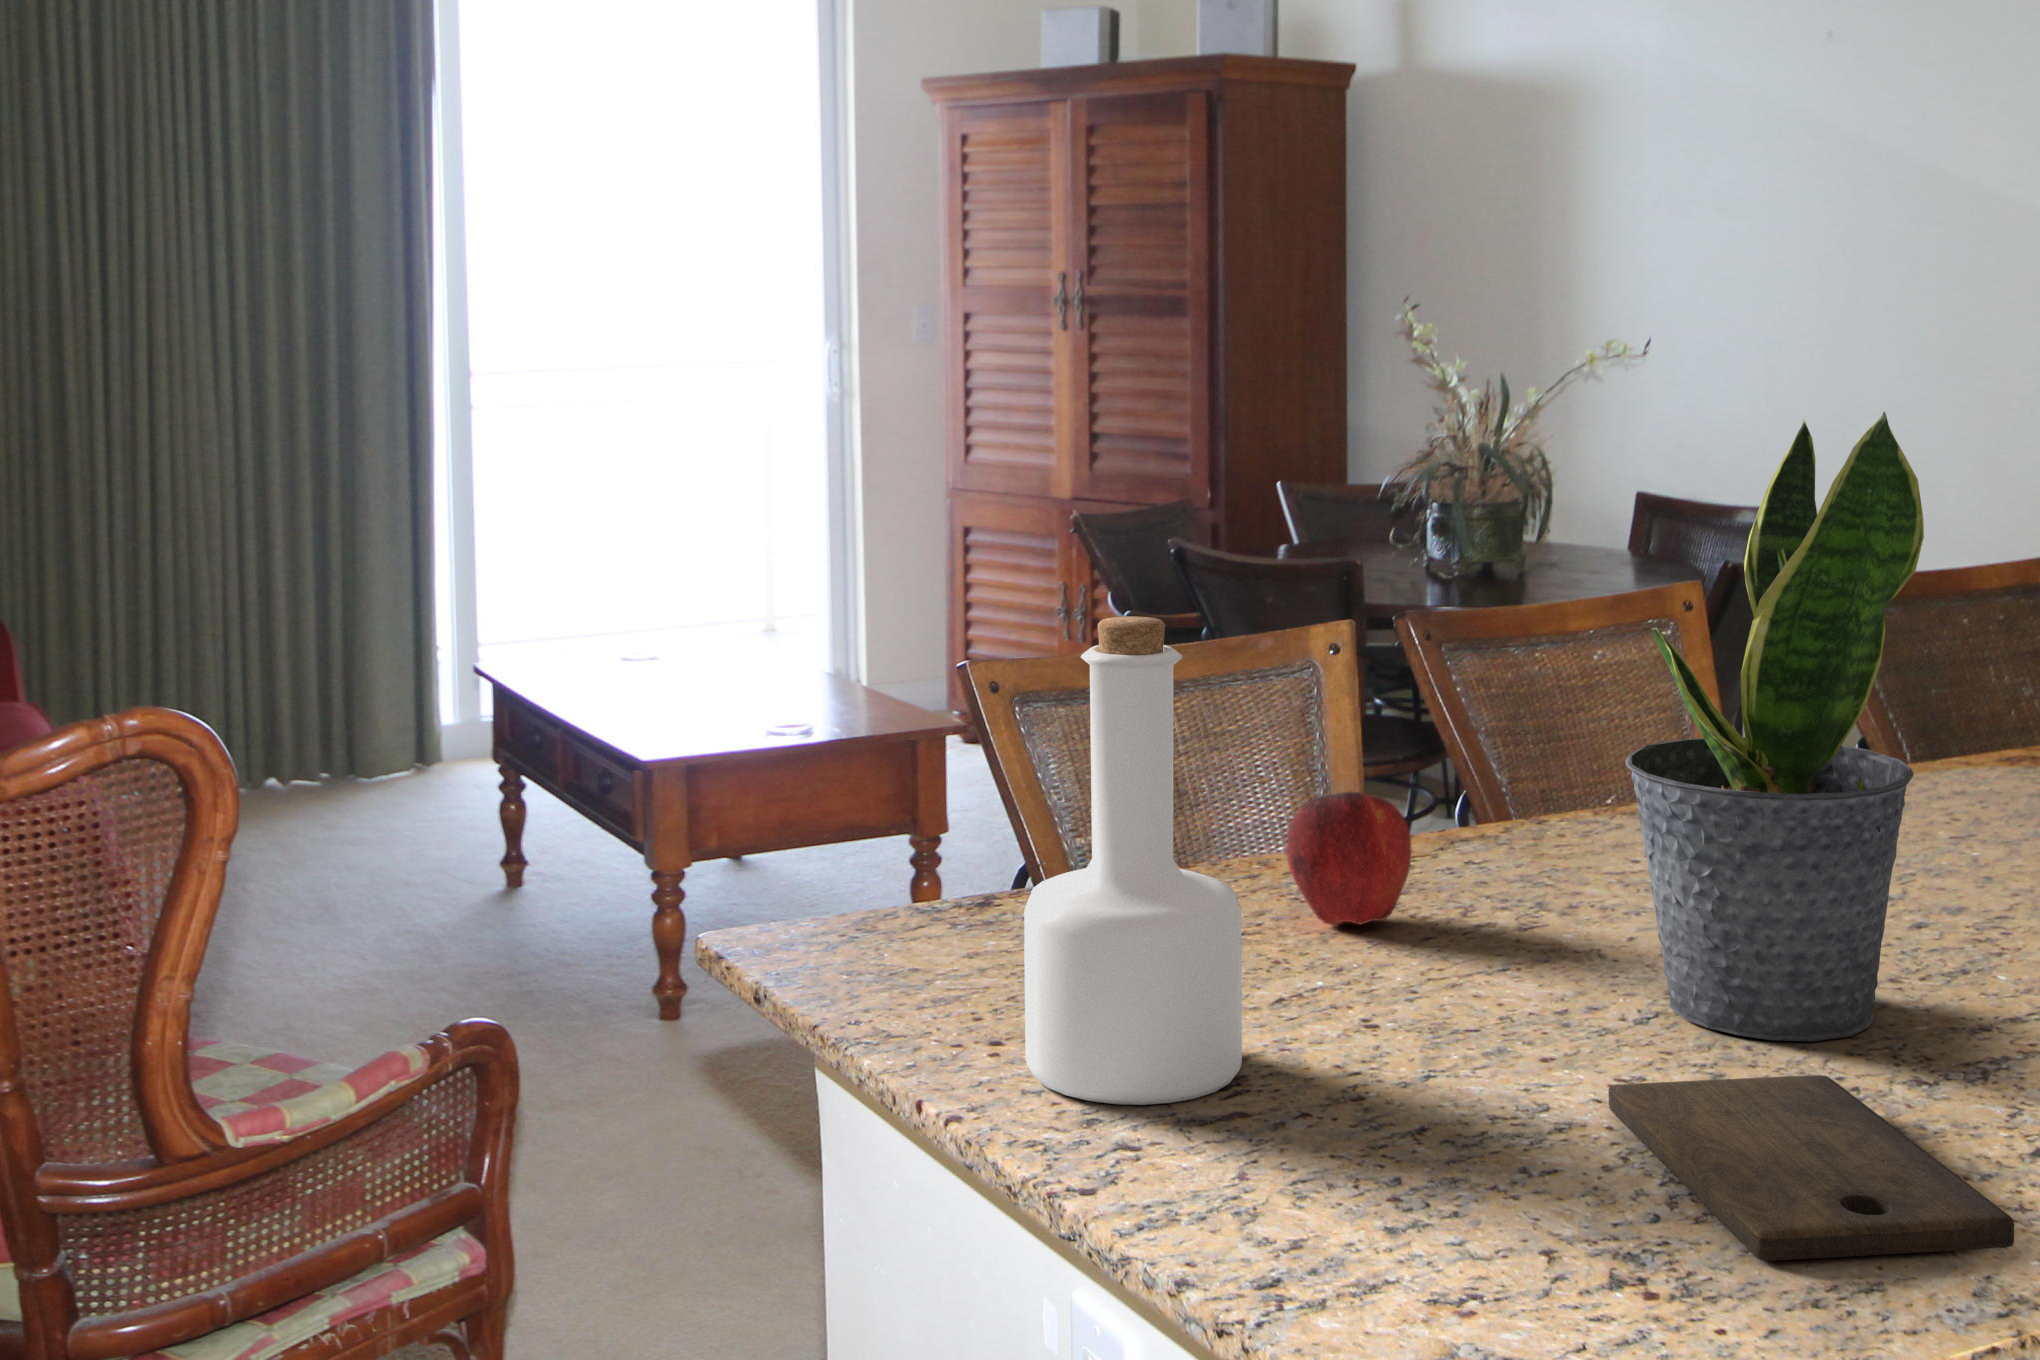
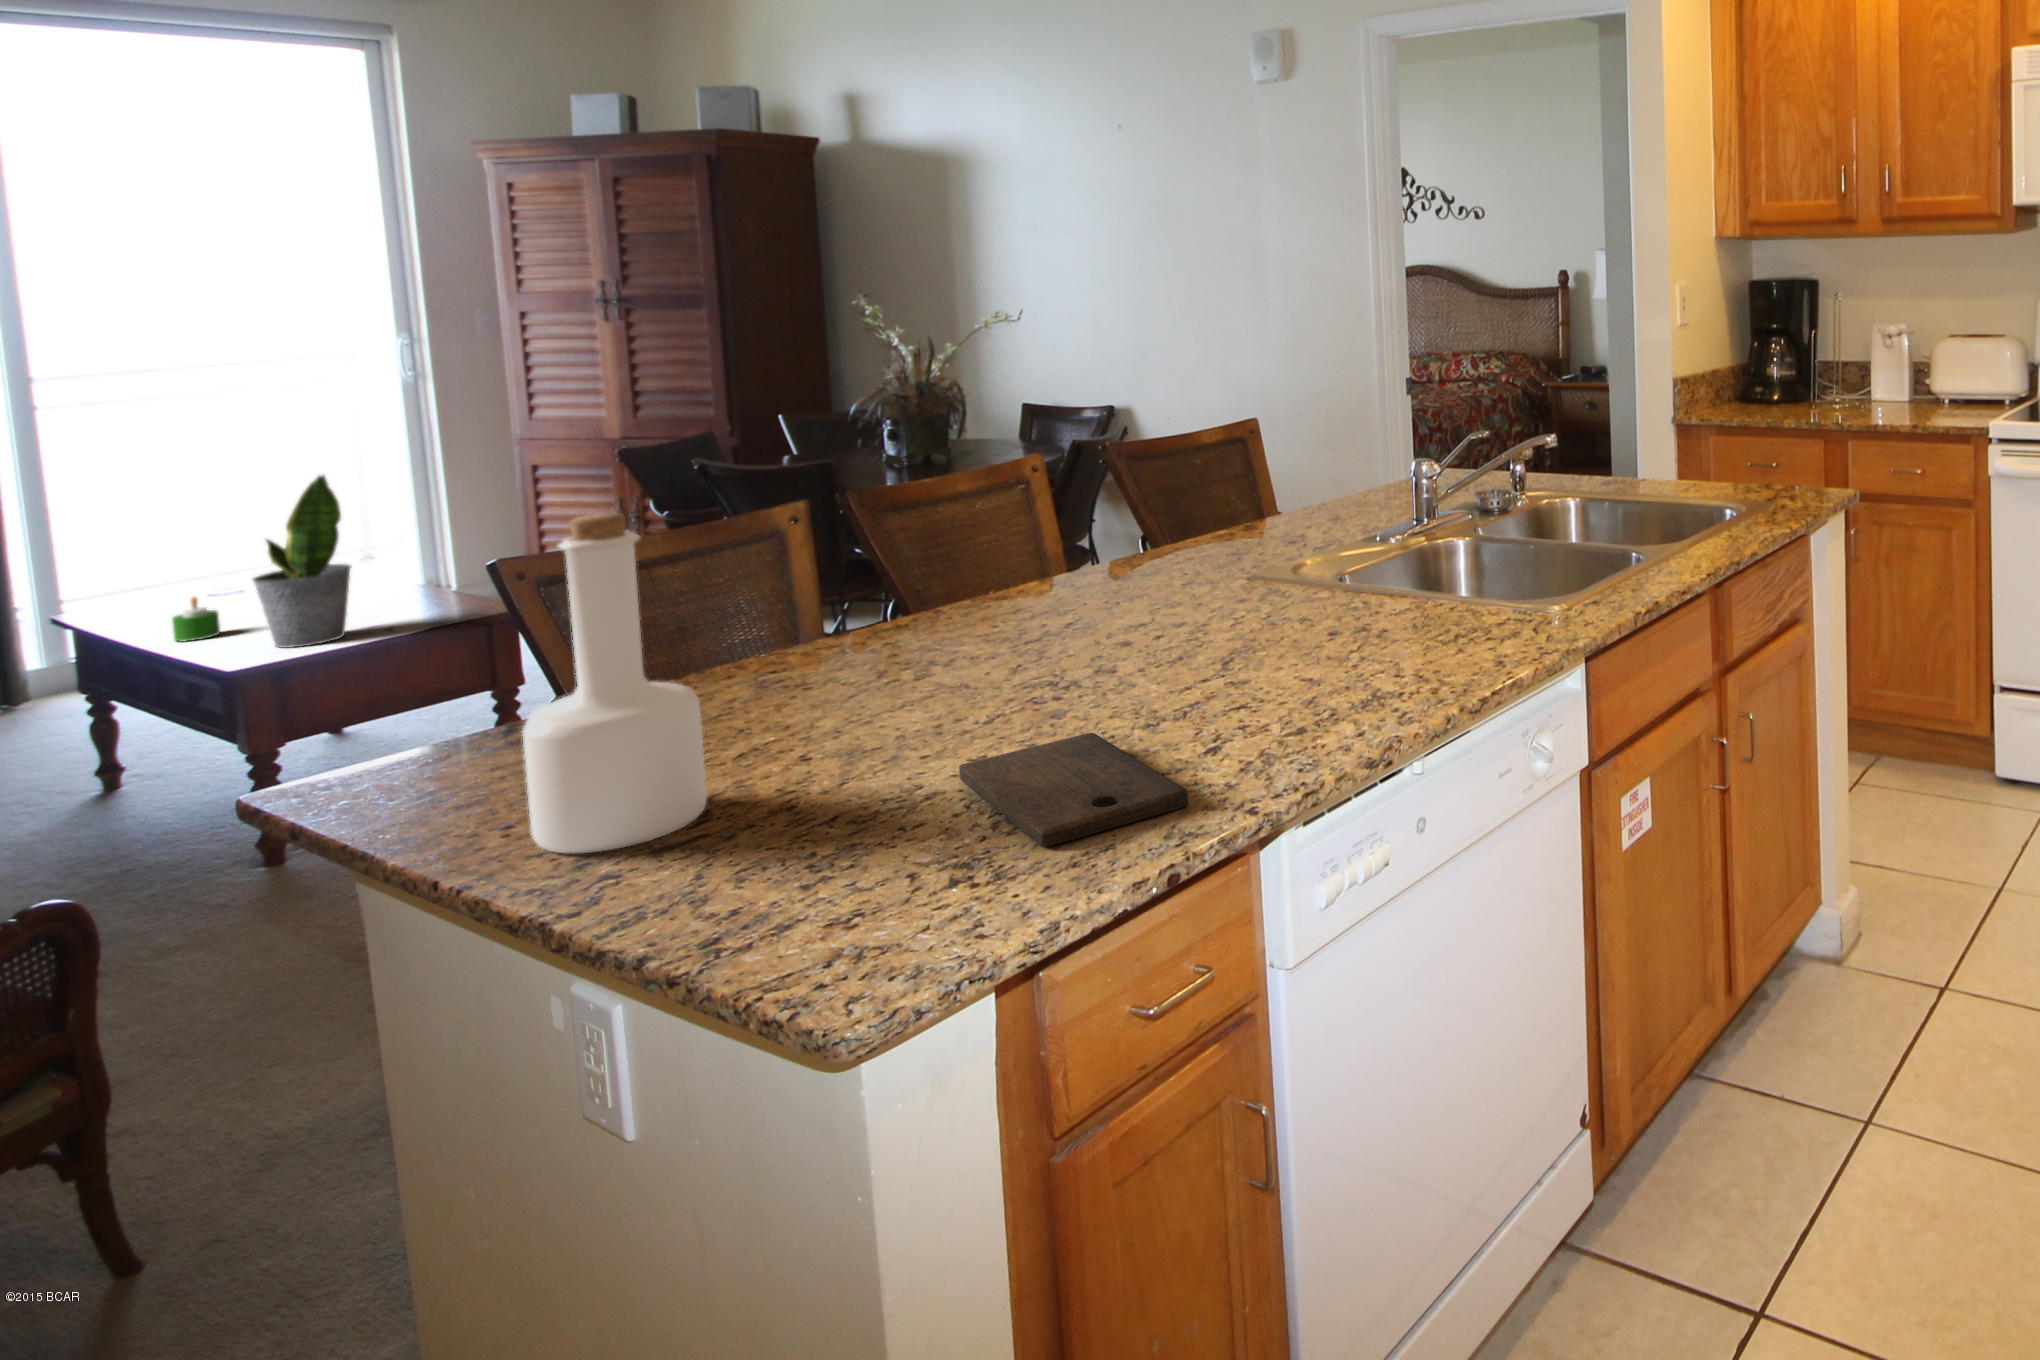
potted plant: present [1625,412,1924,1041] -> present [253,475,351,648]
candle: none [603,655,646,710] -> present [172,597,220,642]
apple: present [1286,792,1412,925] -> none [748,612,839,701]

